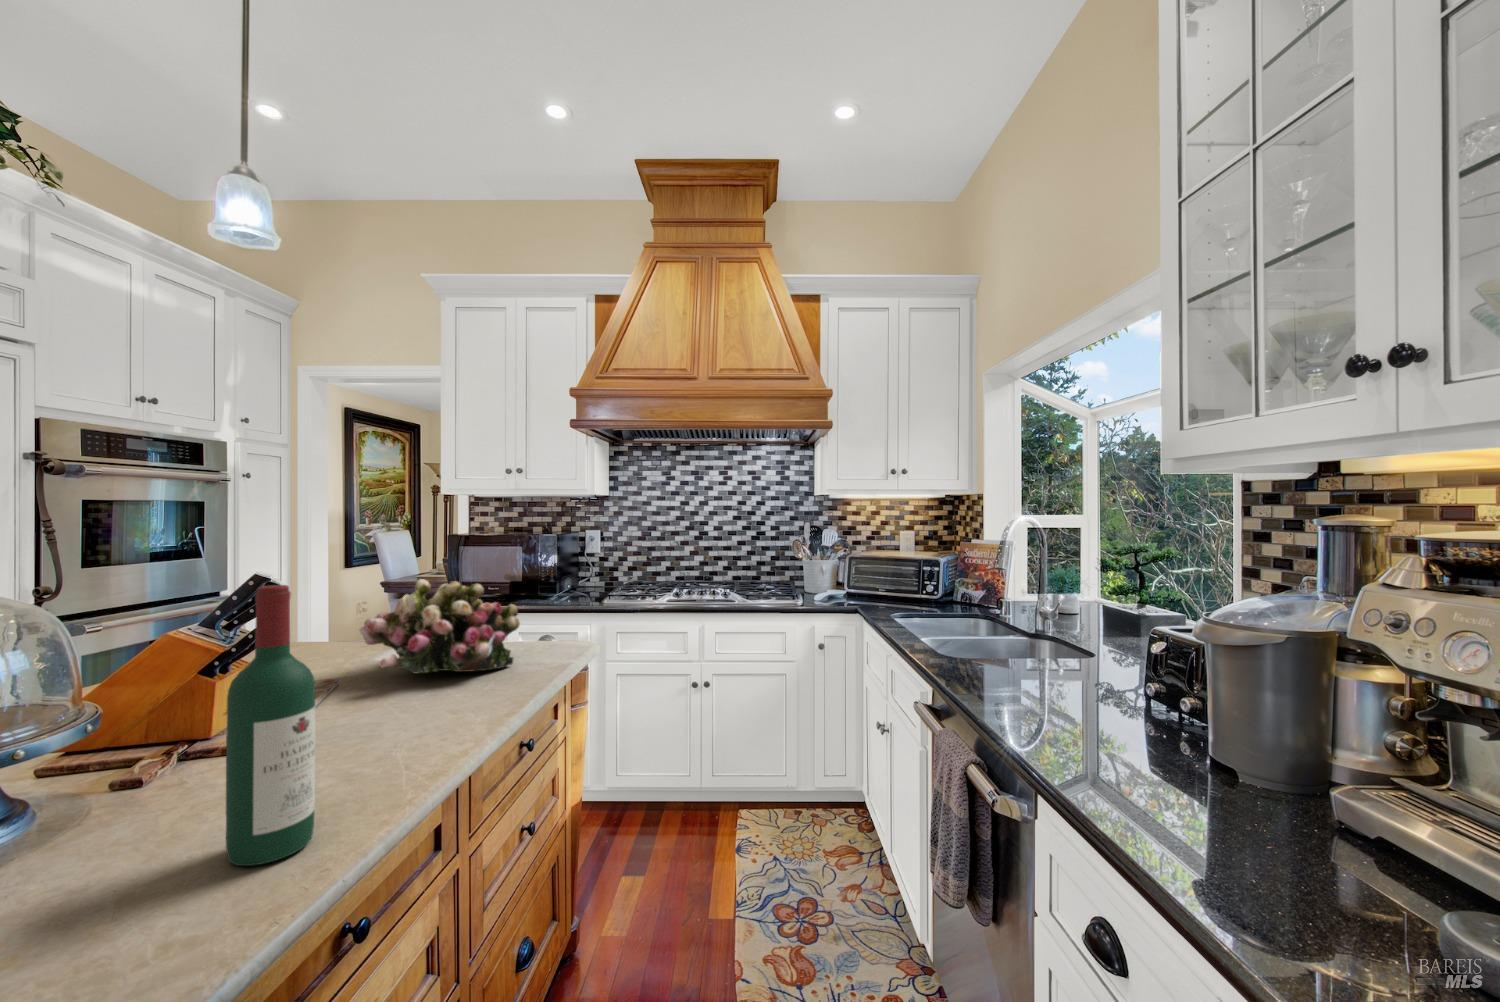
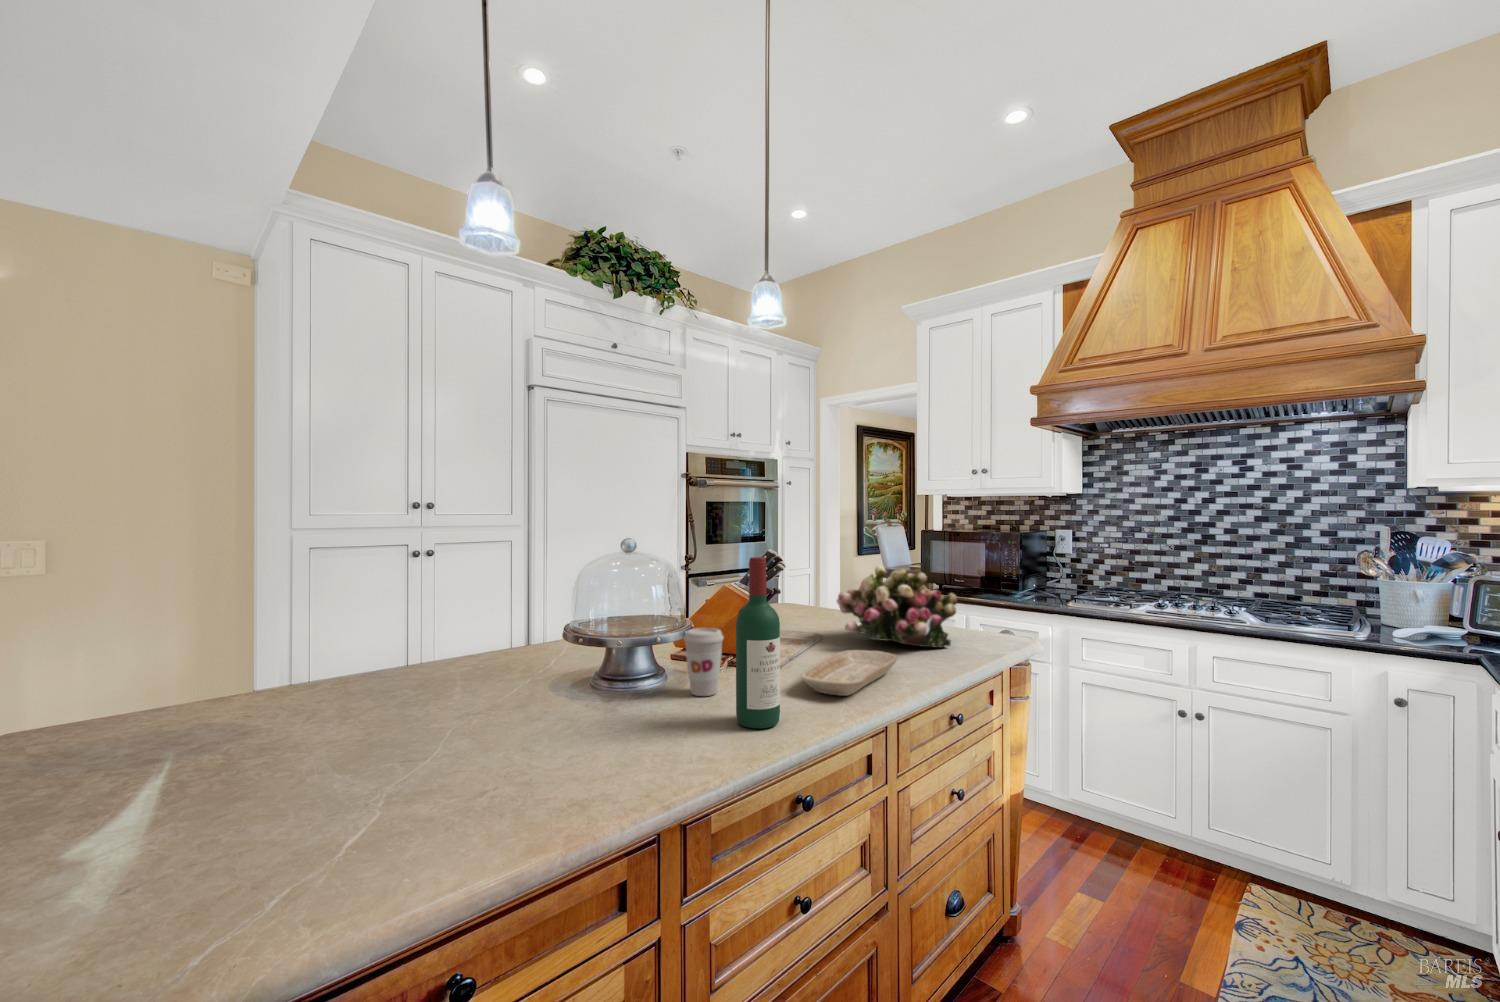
tray: none [332,688,467,767] -> present [801,650,899,696]
coffee cup: none [86,710,183,836] -> present [684,628,724,696]

